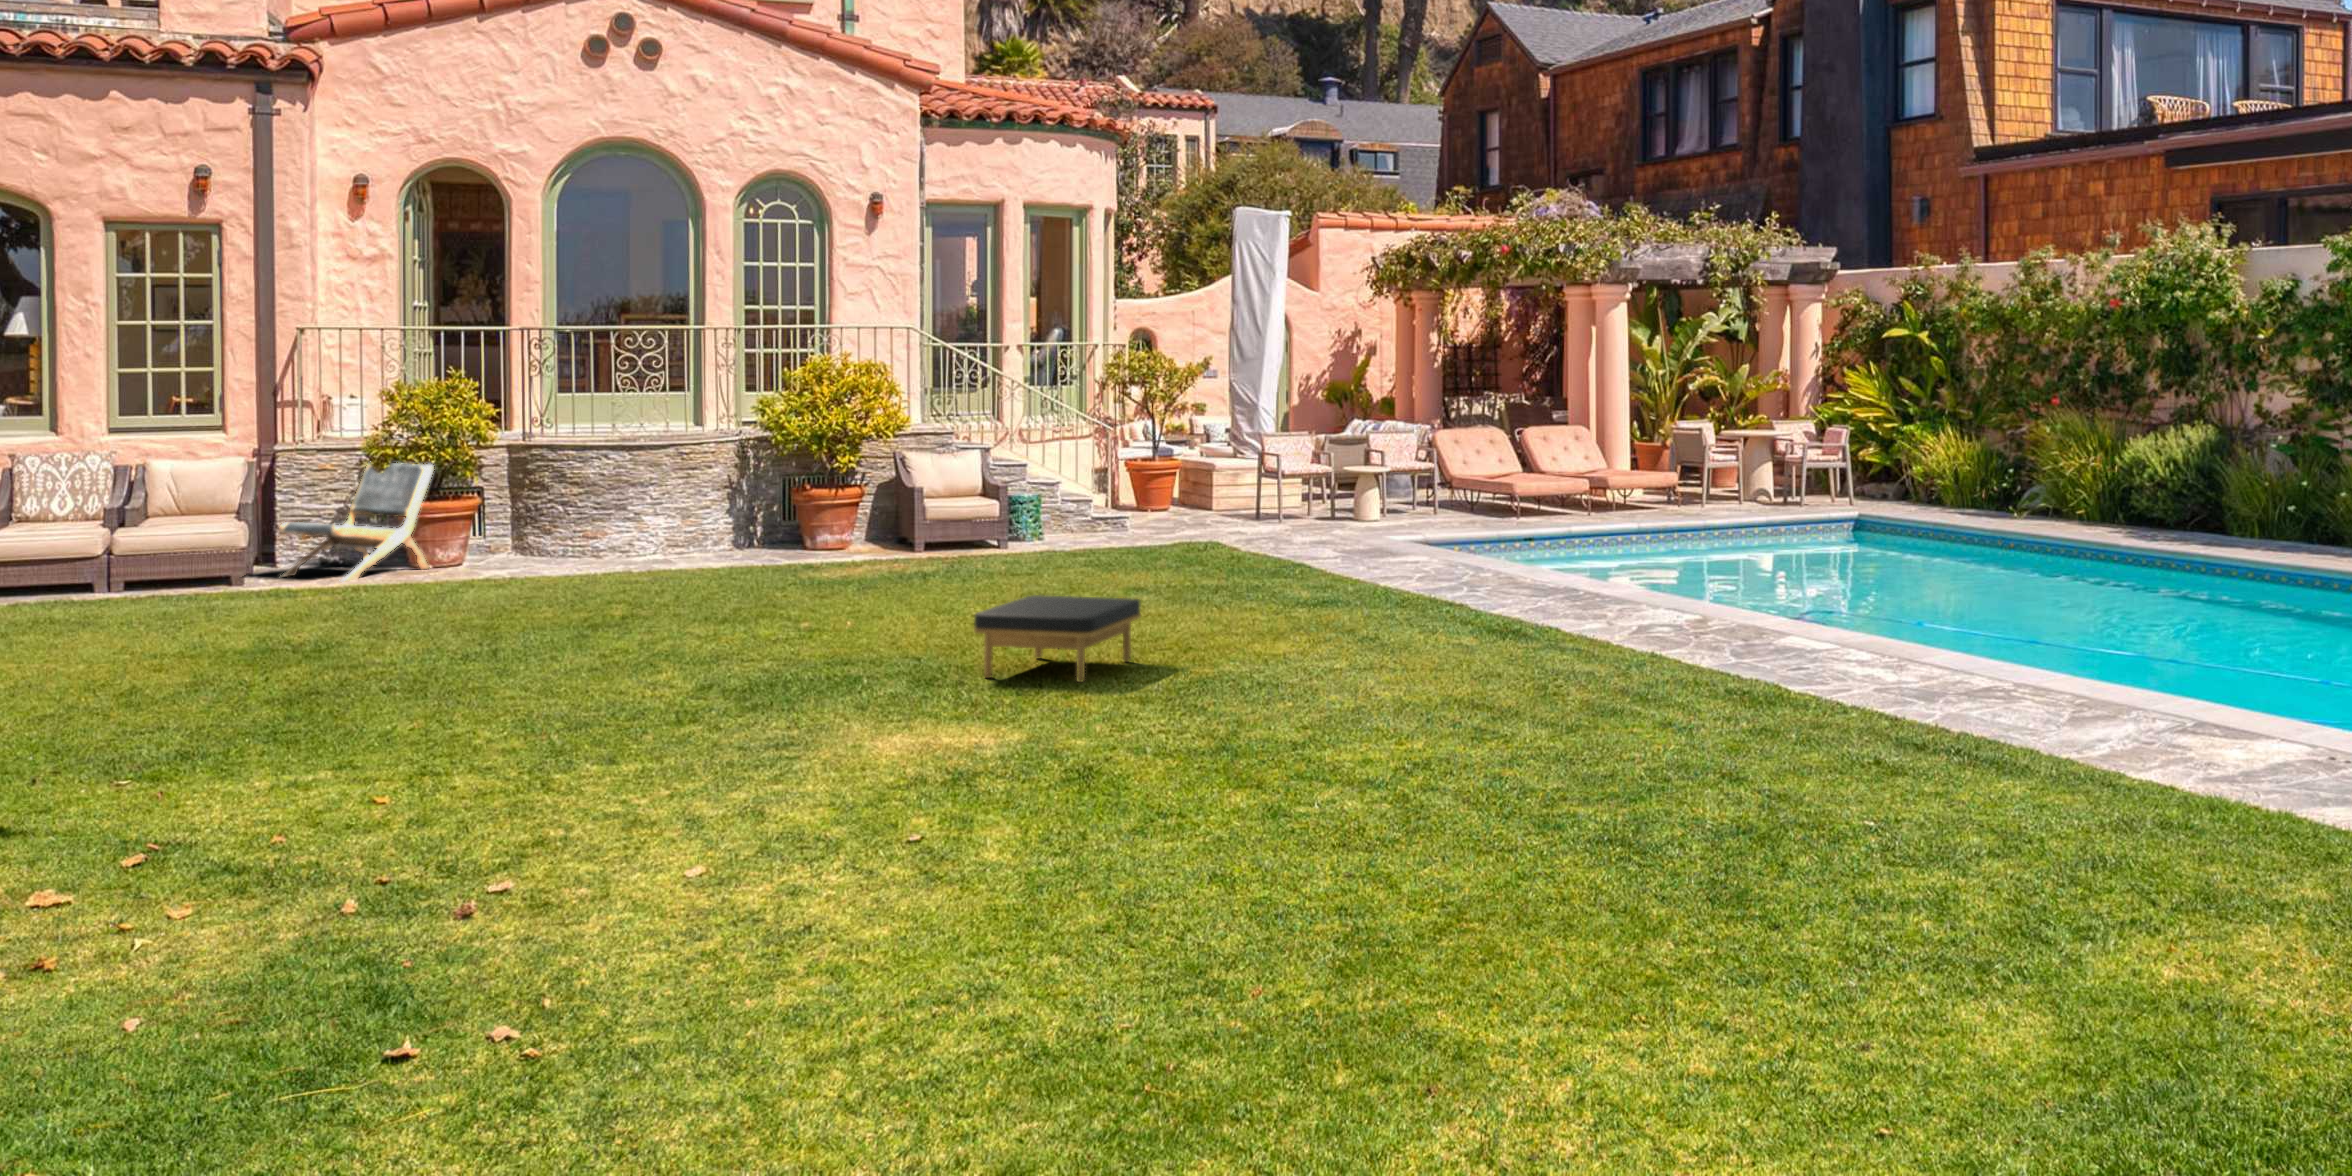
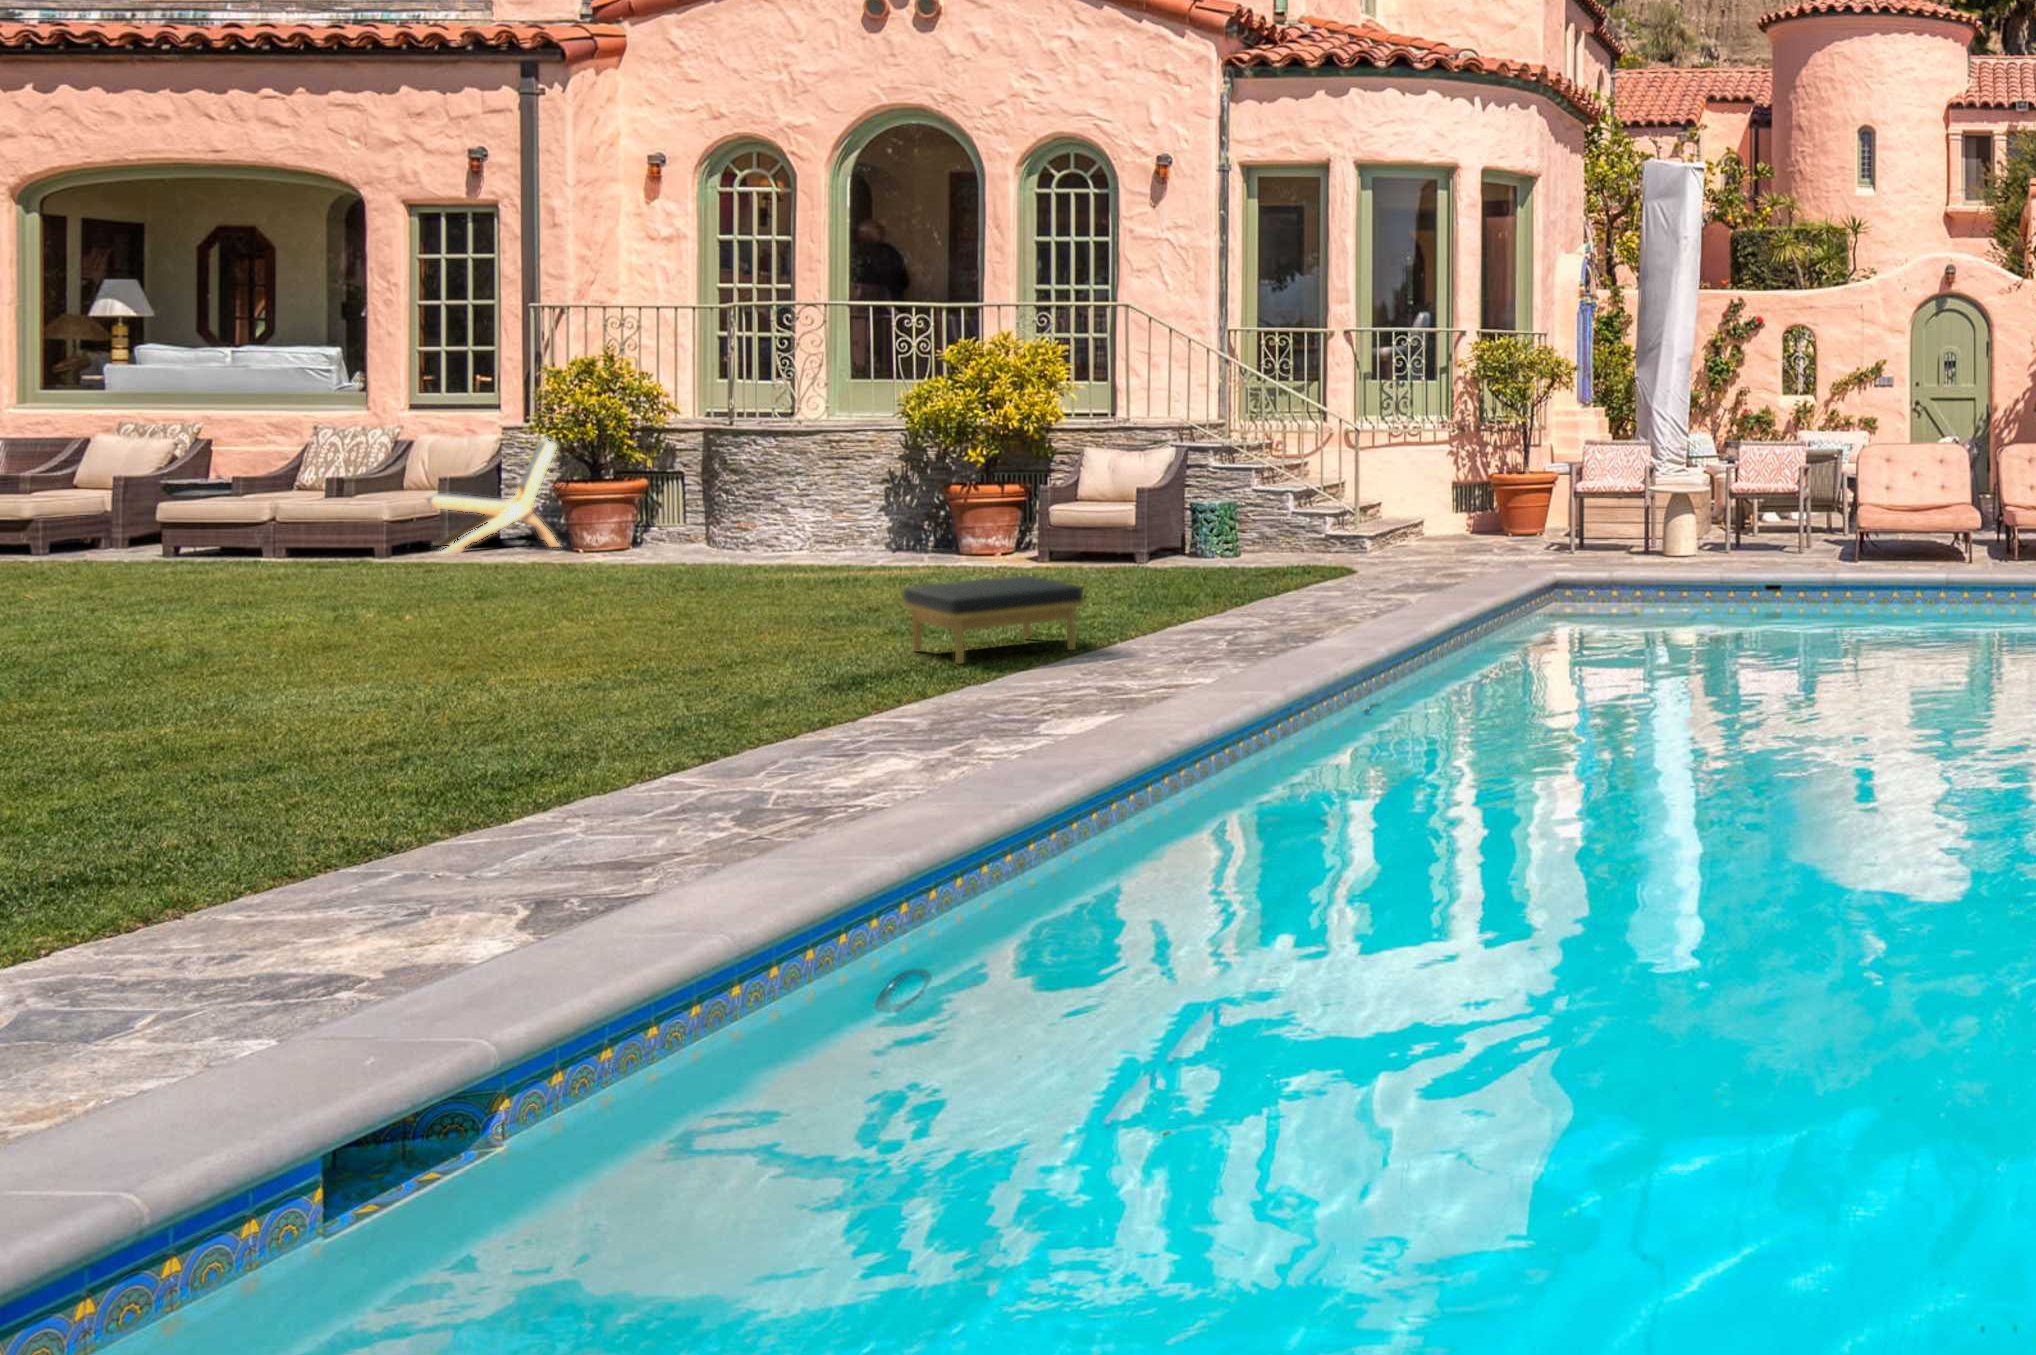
ottoman: present [974,595,1141,682] -> present [903,576,1083,664]

